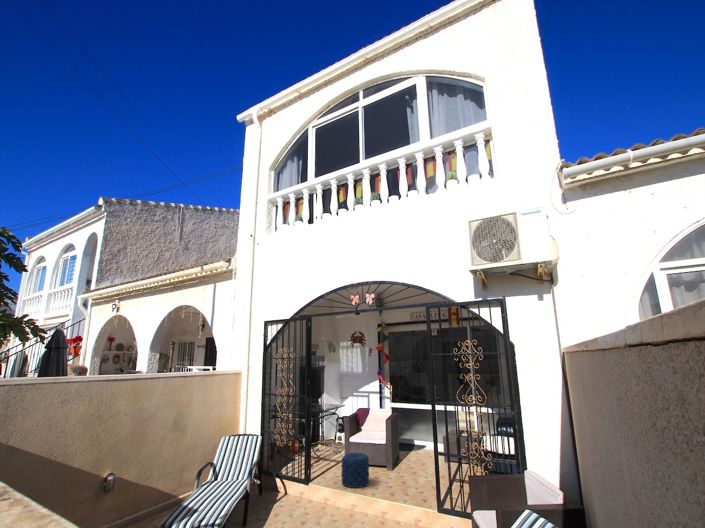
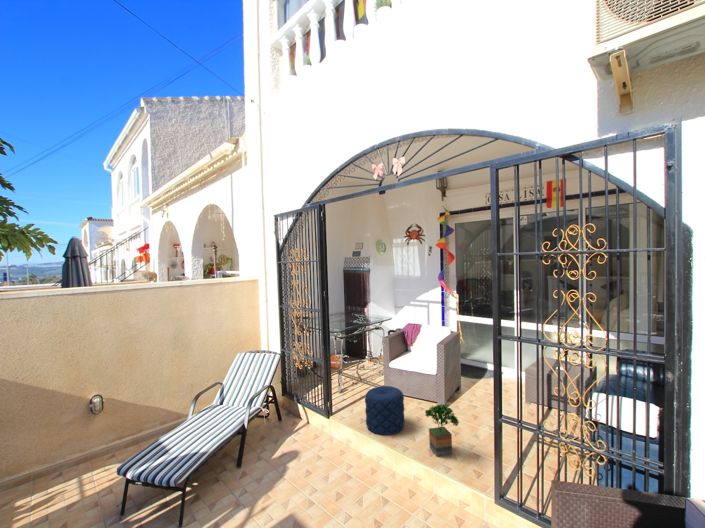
potted tree: none [388,458,411,495] -> present [425,404,459,456]

